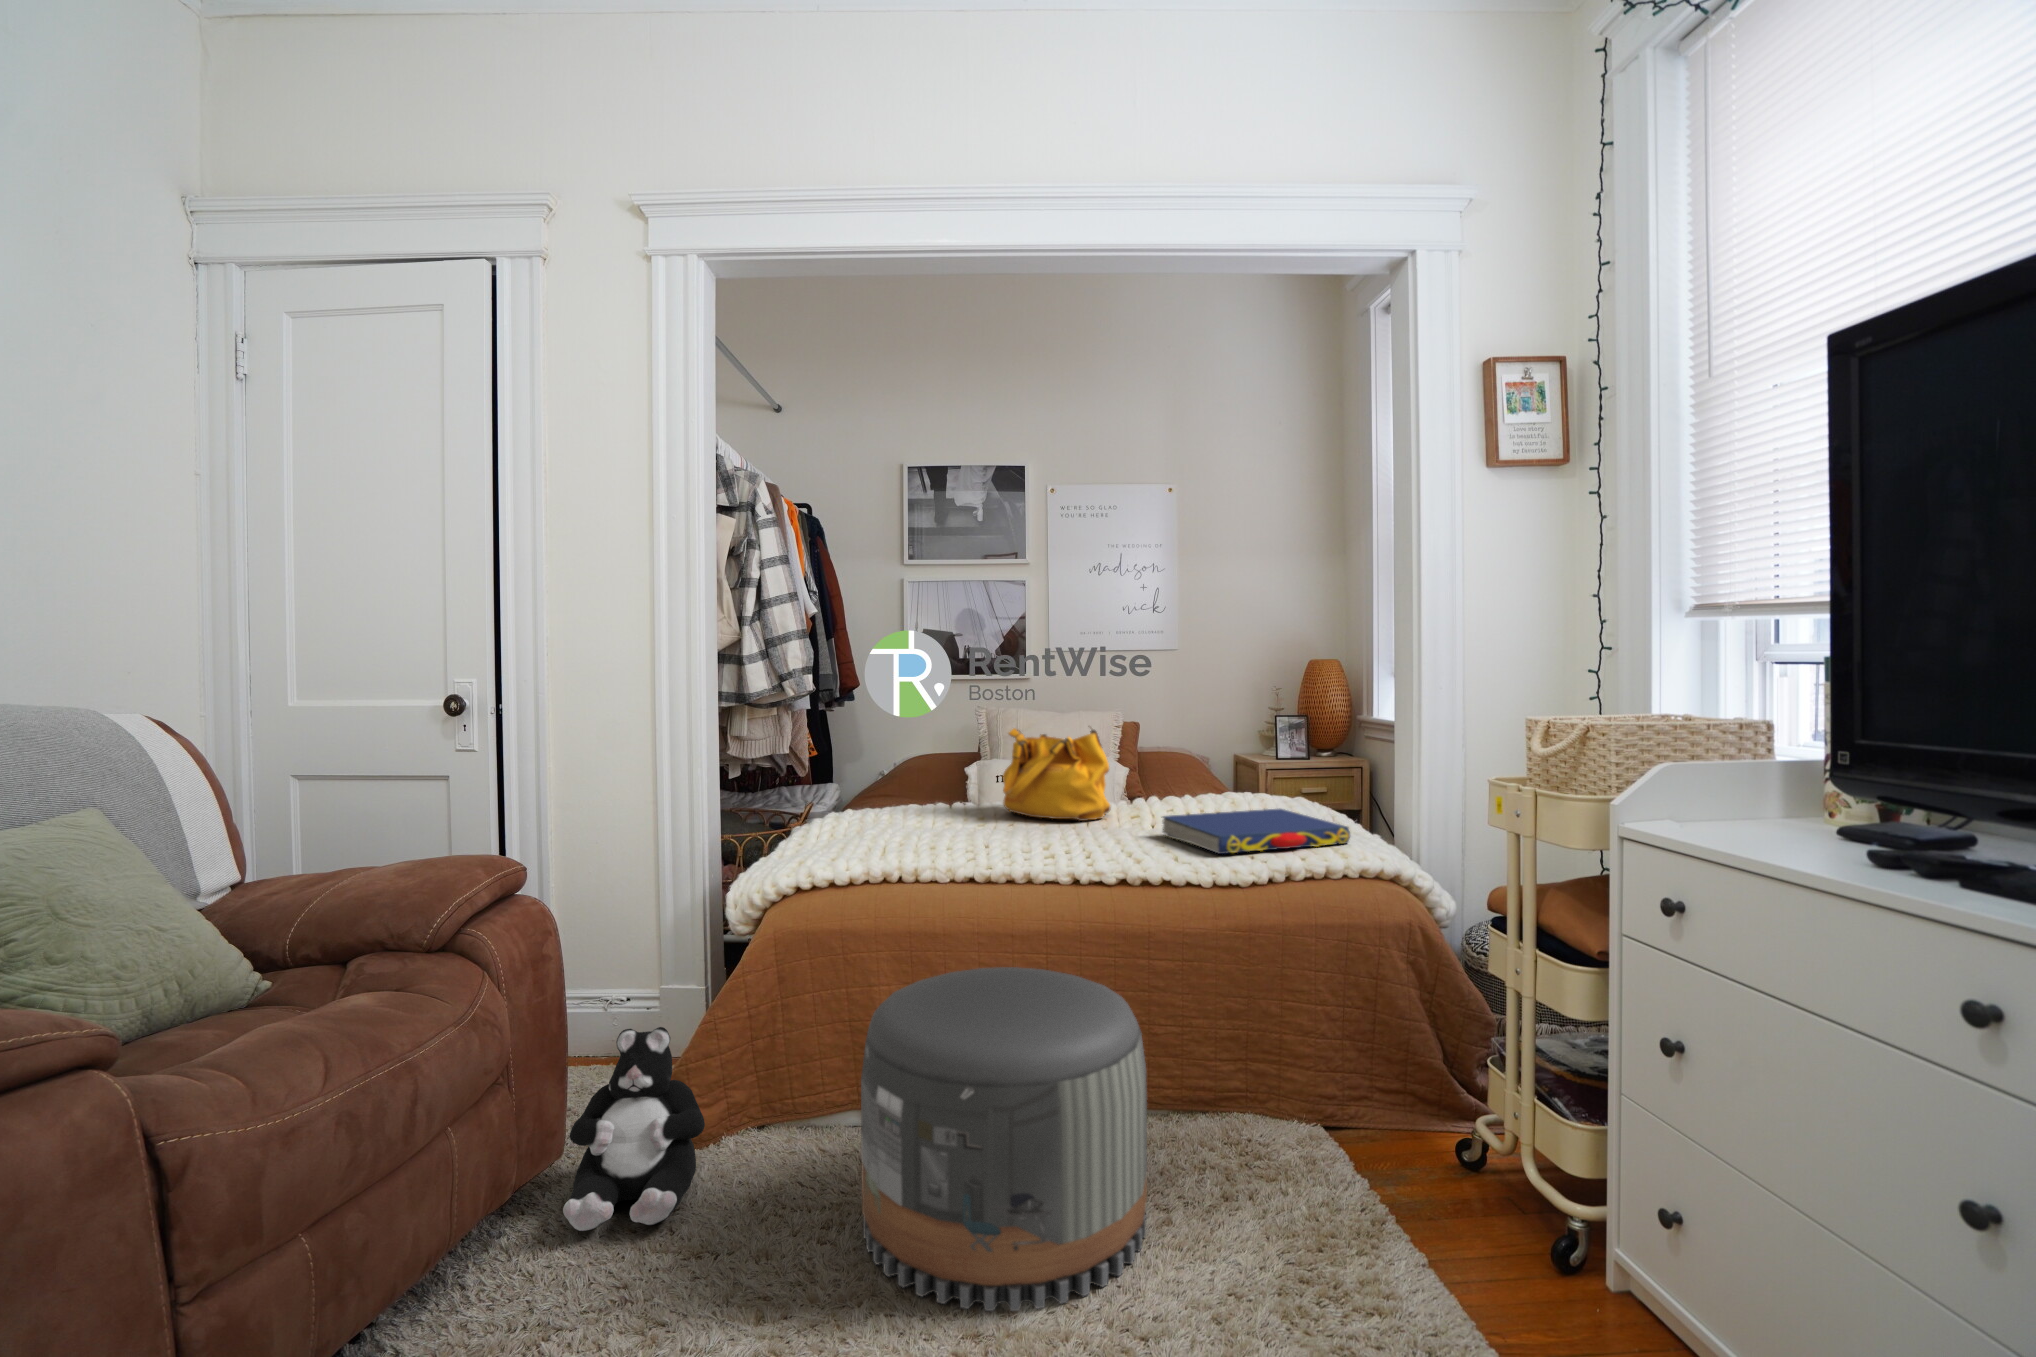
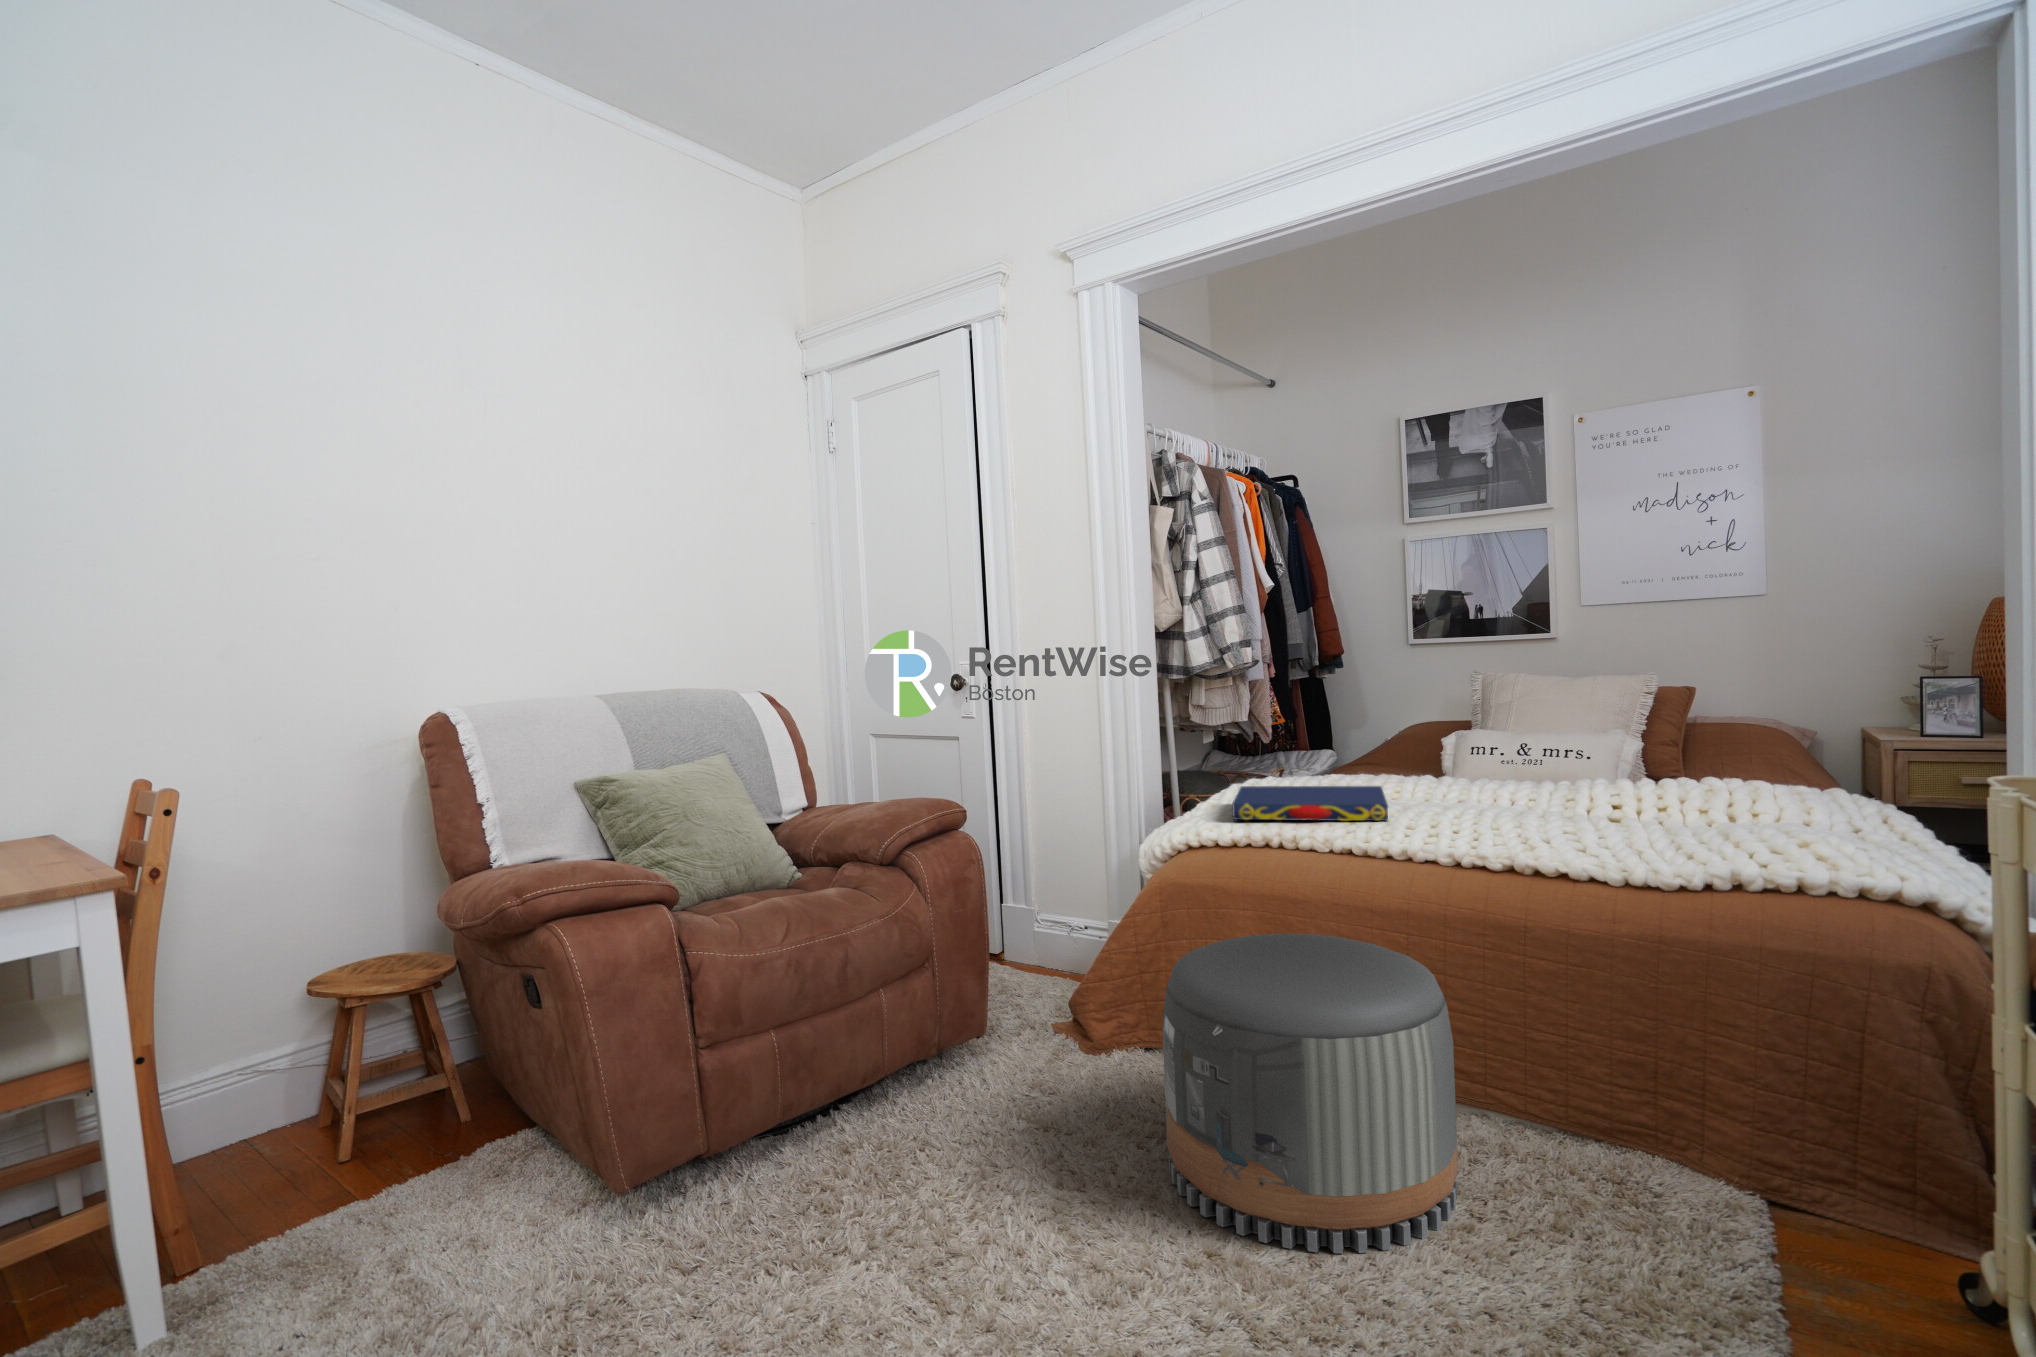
handbag: present [1003,727,1110,821] -> none [1436,695,1578,804]
book: present [1162,809,1350,854] -> present [1232,786,1388,821]
plush toy: present [563,1027,705,1231] -> none [965,943,1079,1098]

